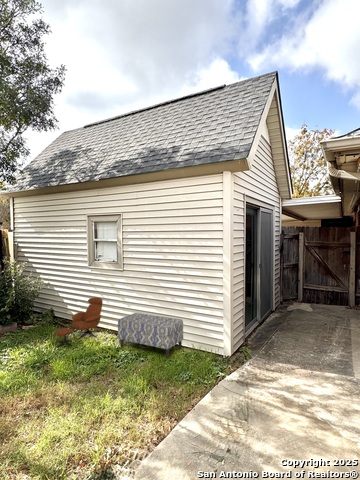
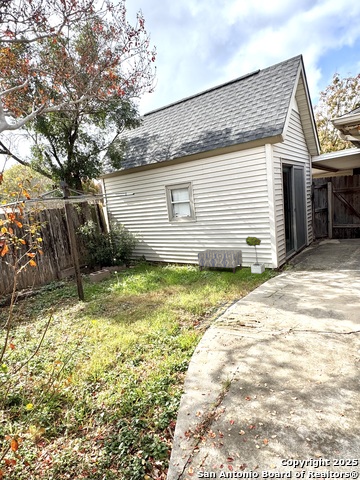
lounge chair: present [56,297,103,347] -> none [157,243,183,274]
potted tree: none [188,302,214,363] -> present [246,237,265,273]

